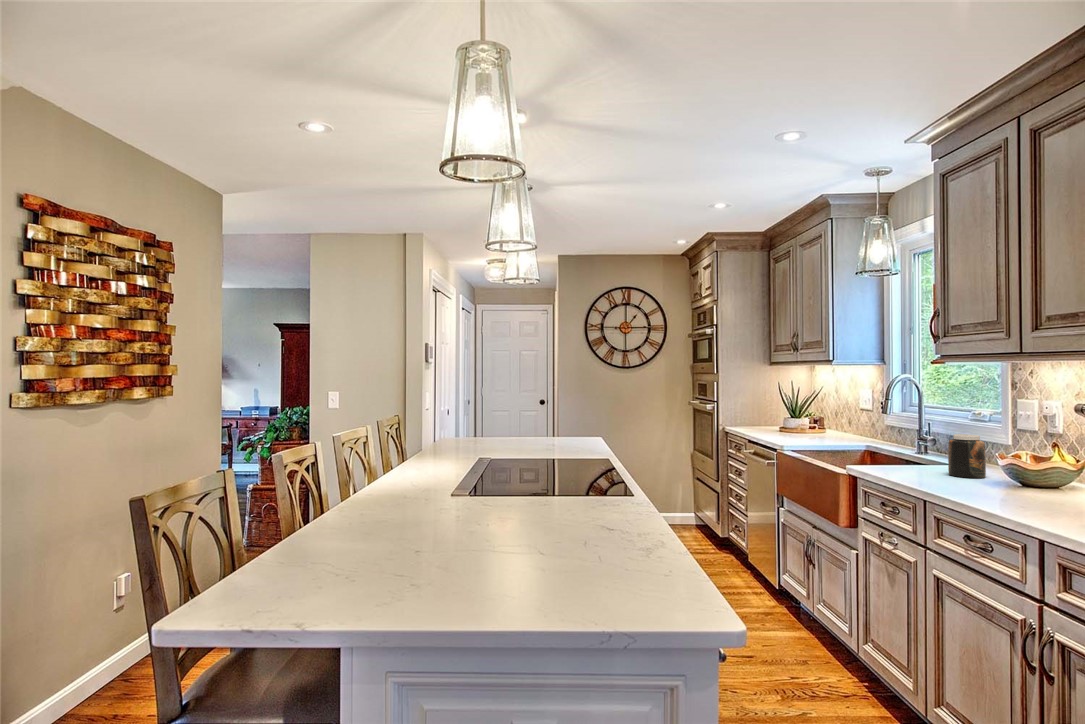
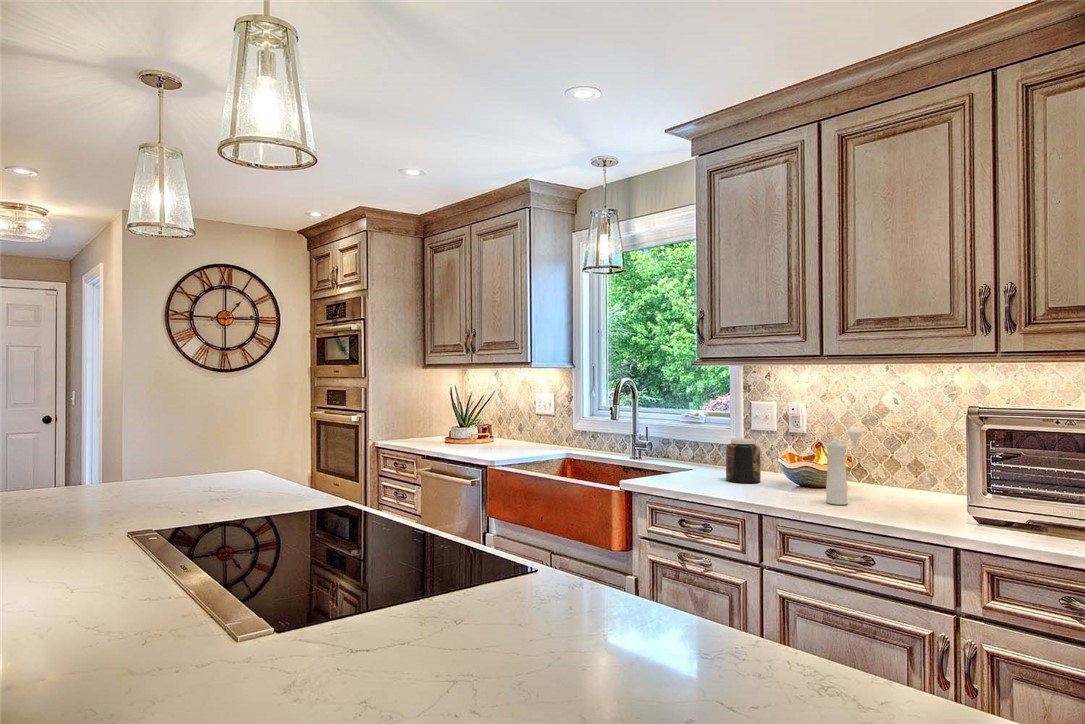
pepper mill: none [990,426,1048,499] -> present [826,428,862,505]

